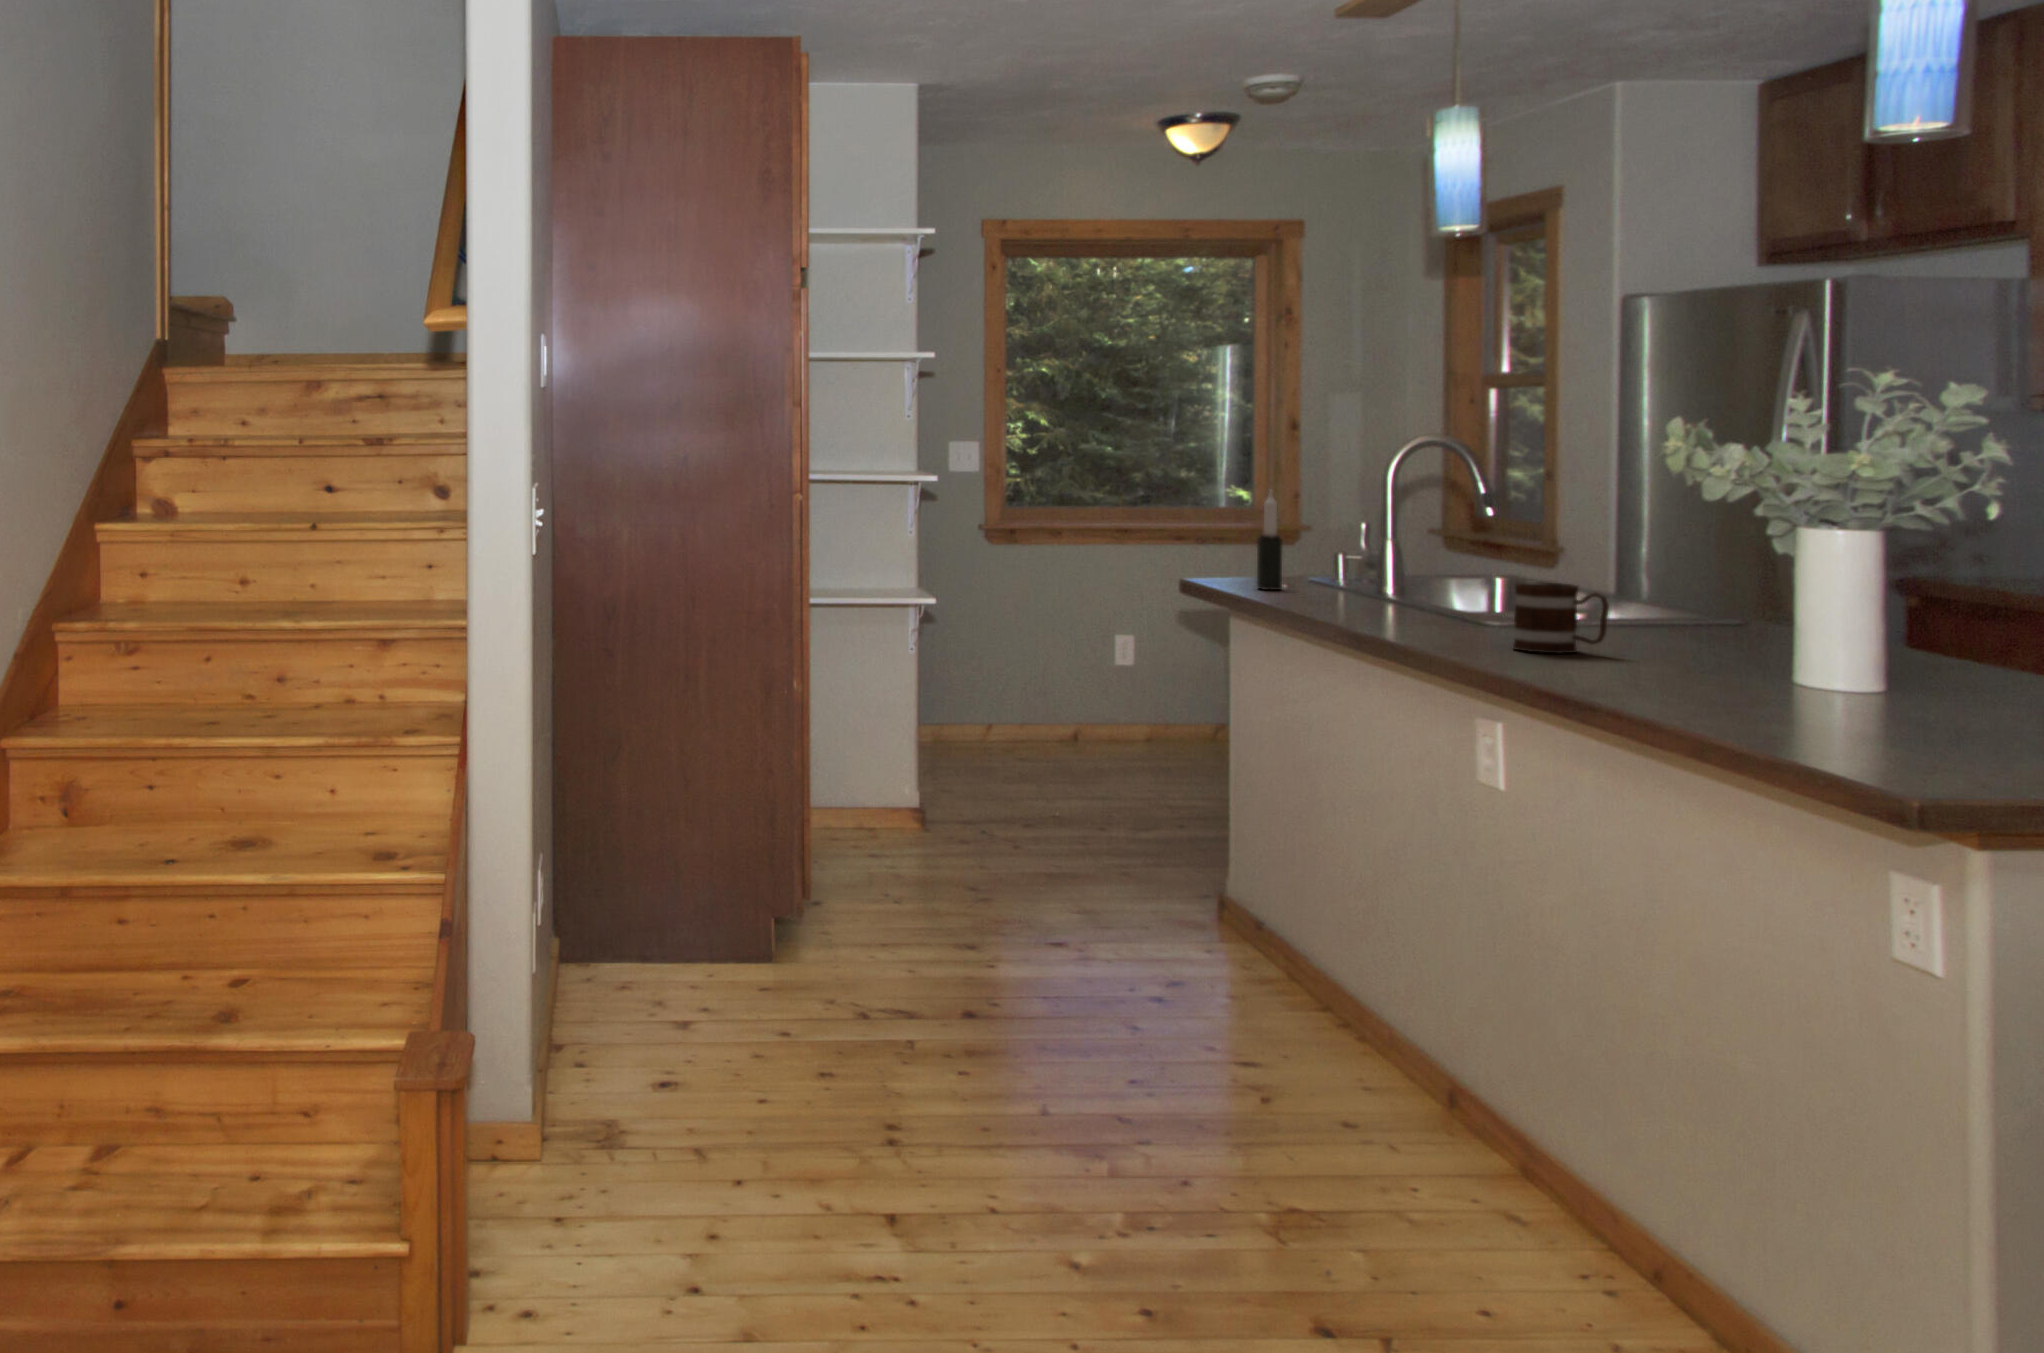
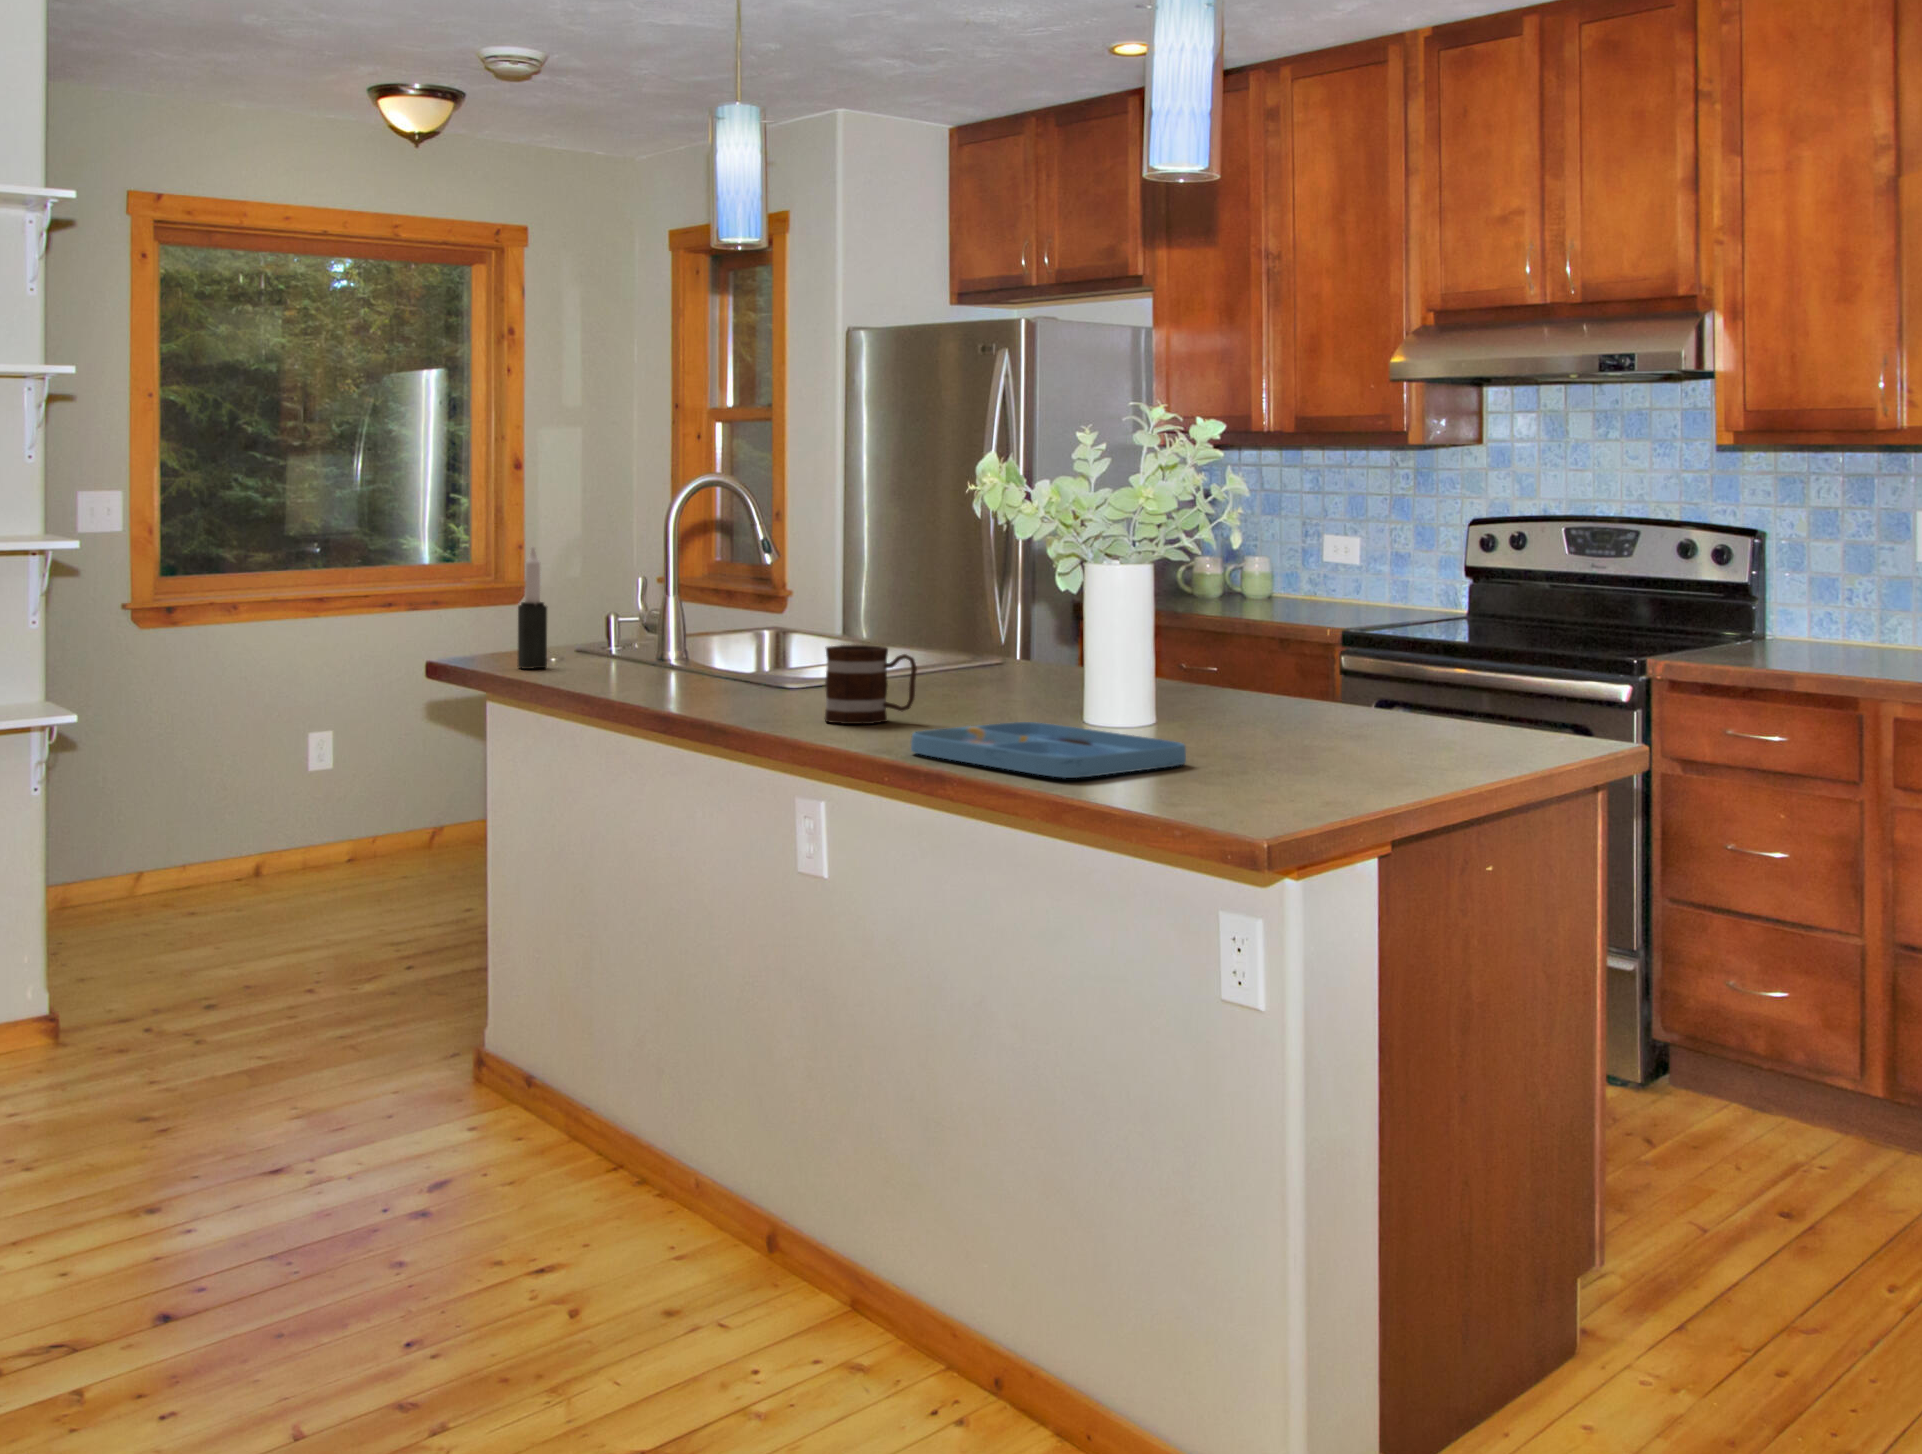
tray: none [1580,662,1894,716] -> present [911,722,1186,778]

